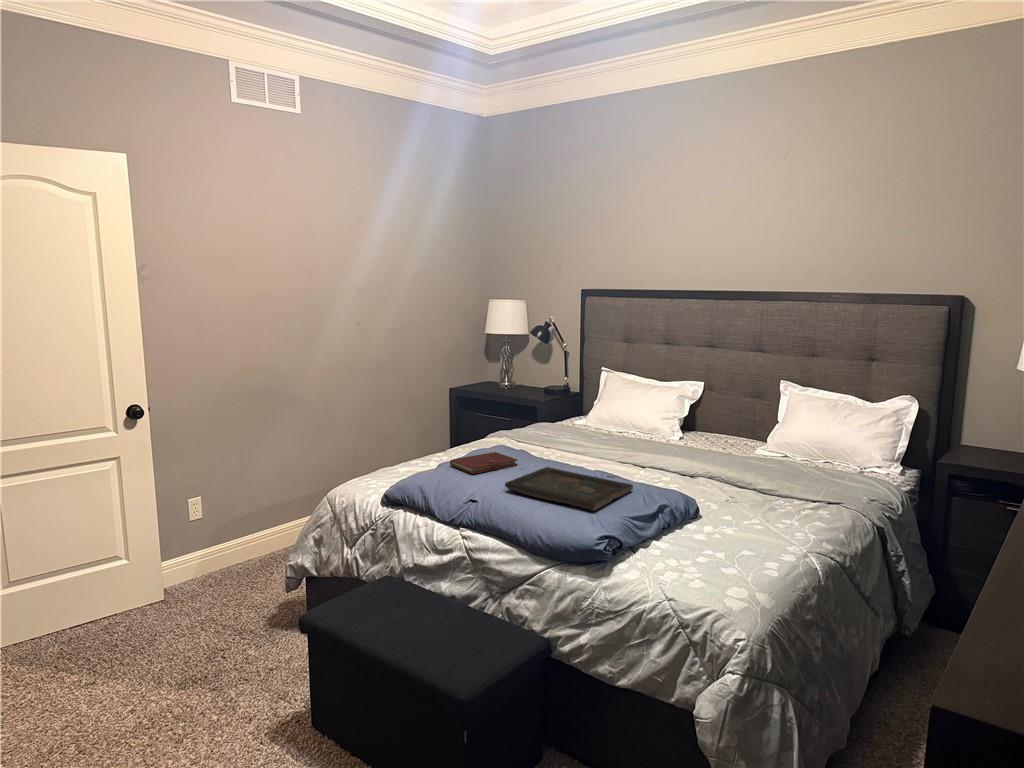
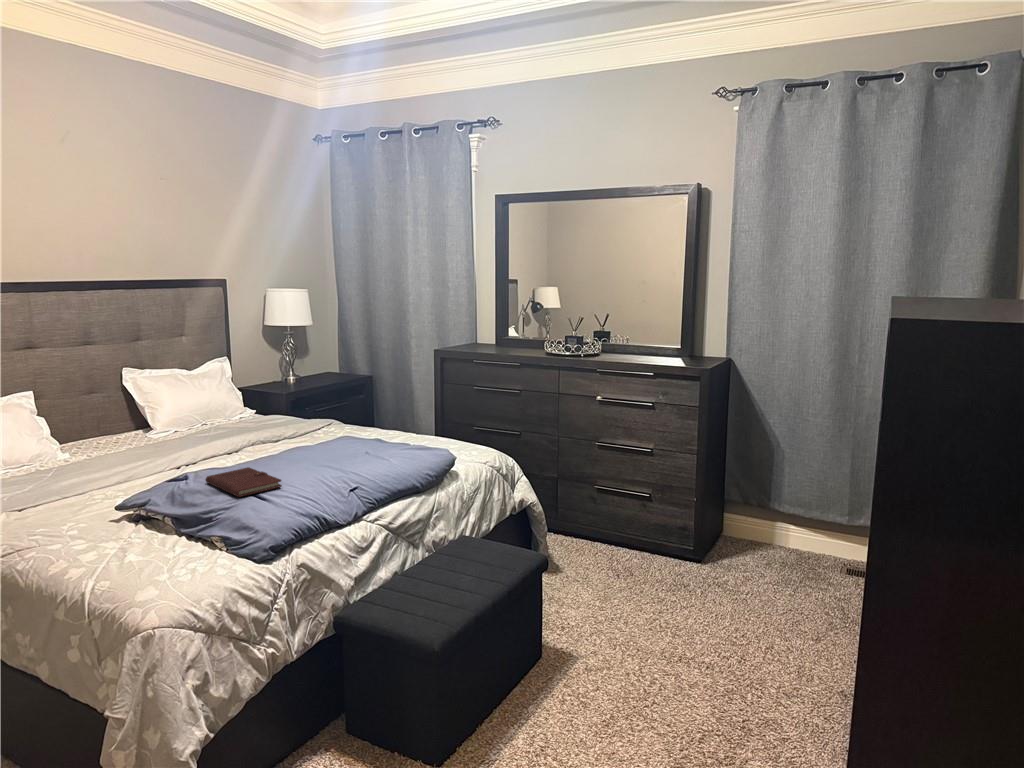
tray: present [505,467,633,511] -> none [286,437,401,471]

